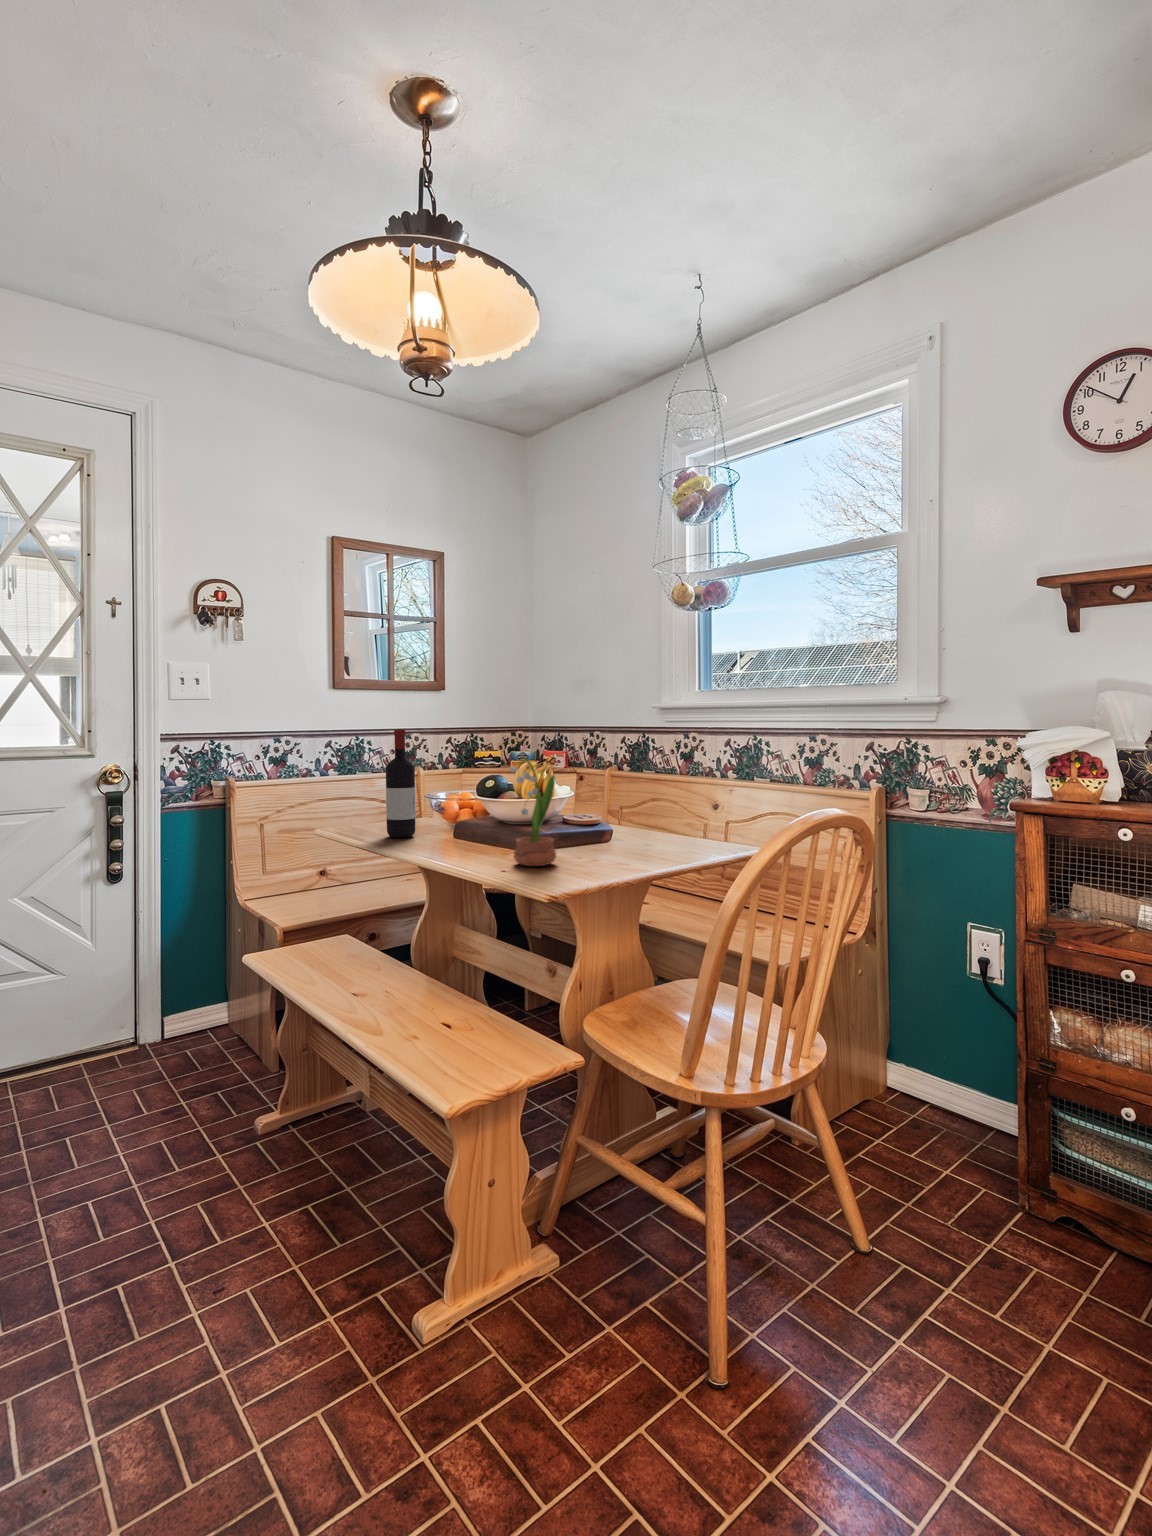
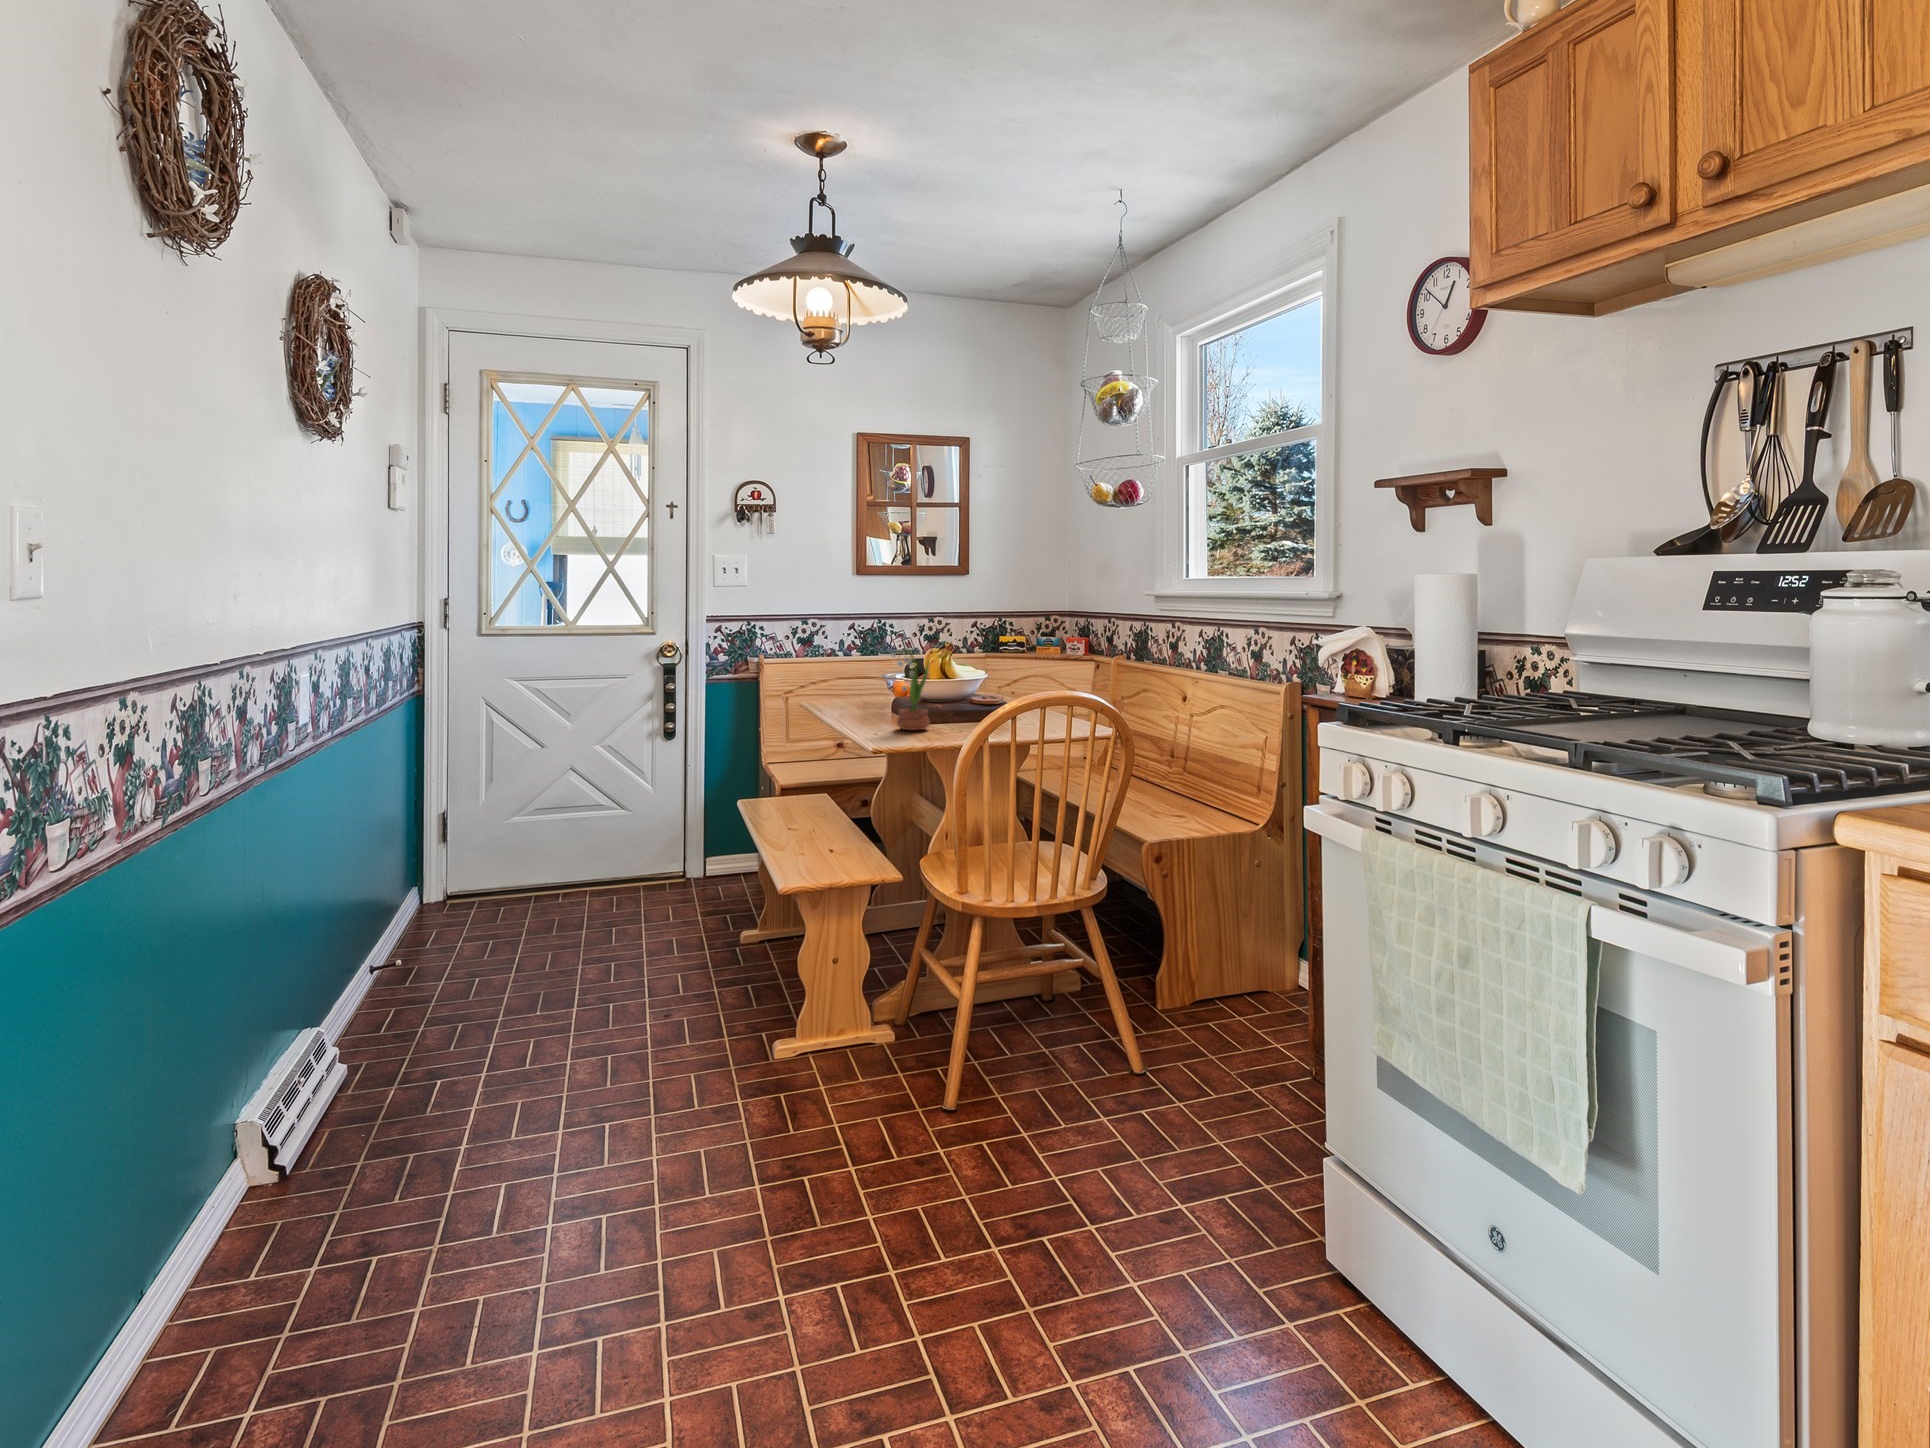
wine bottle: present [386,730,415,838] -> none [840,620,864,708]

